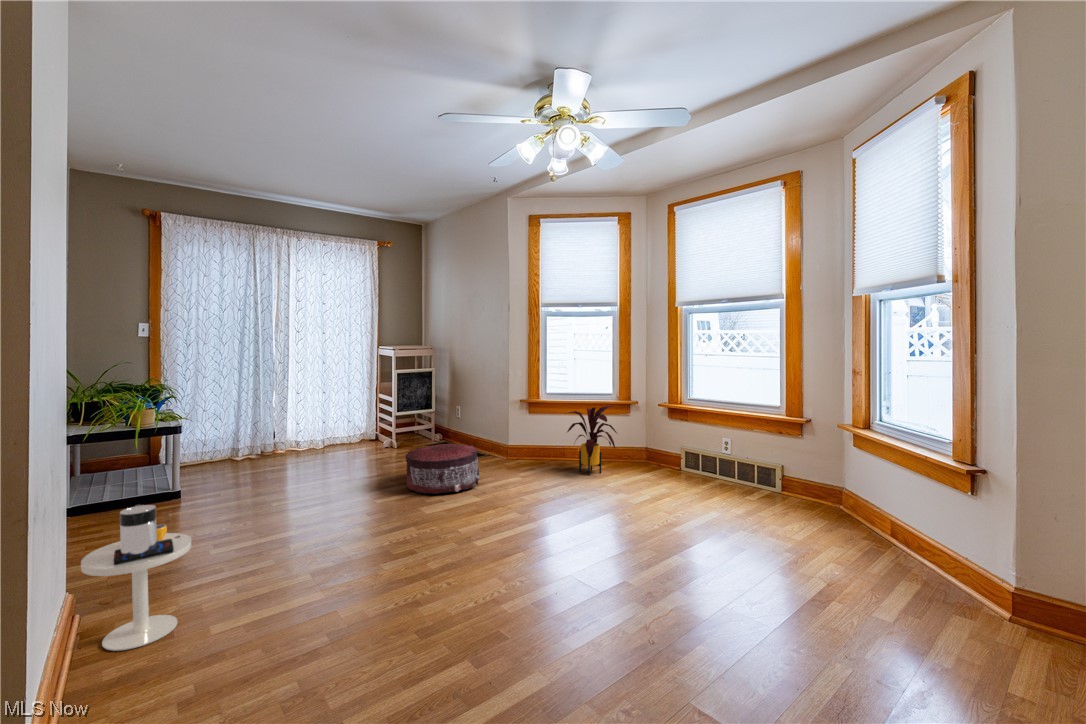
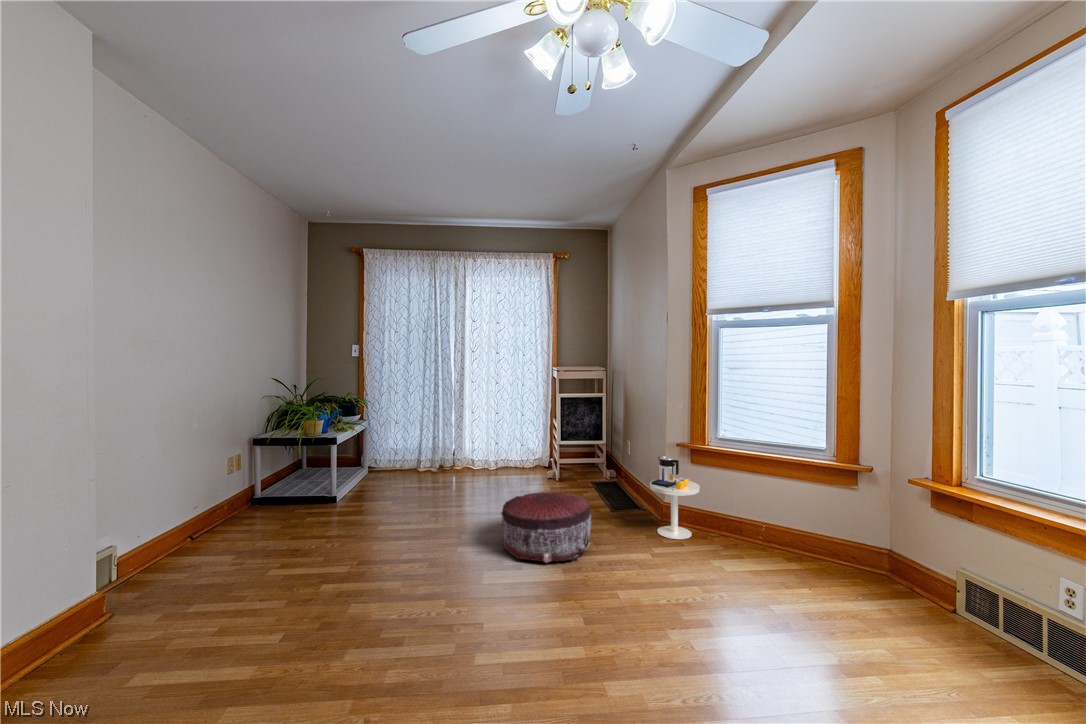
house plant: present [567,406,617,475] -> none [717,467,823,579]
side table: present [81,505,191,651] -> present [650,457,700,539]

